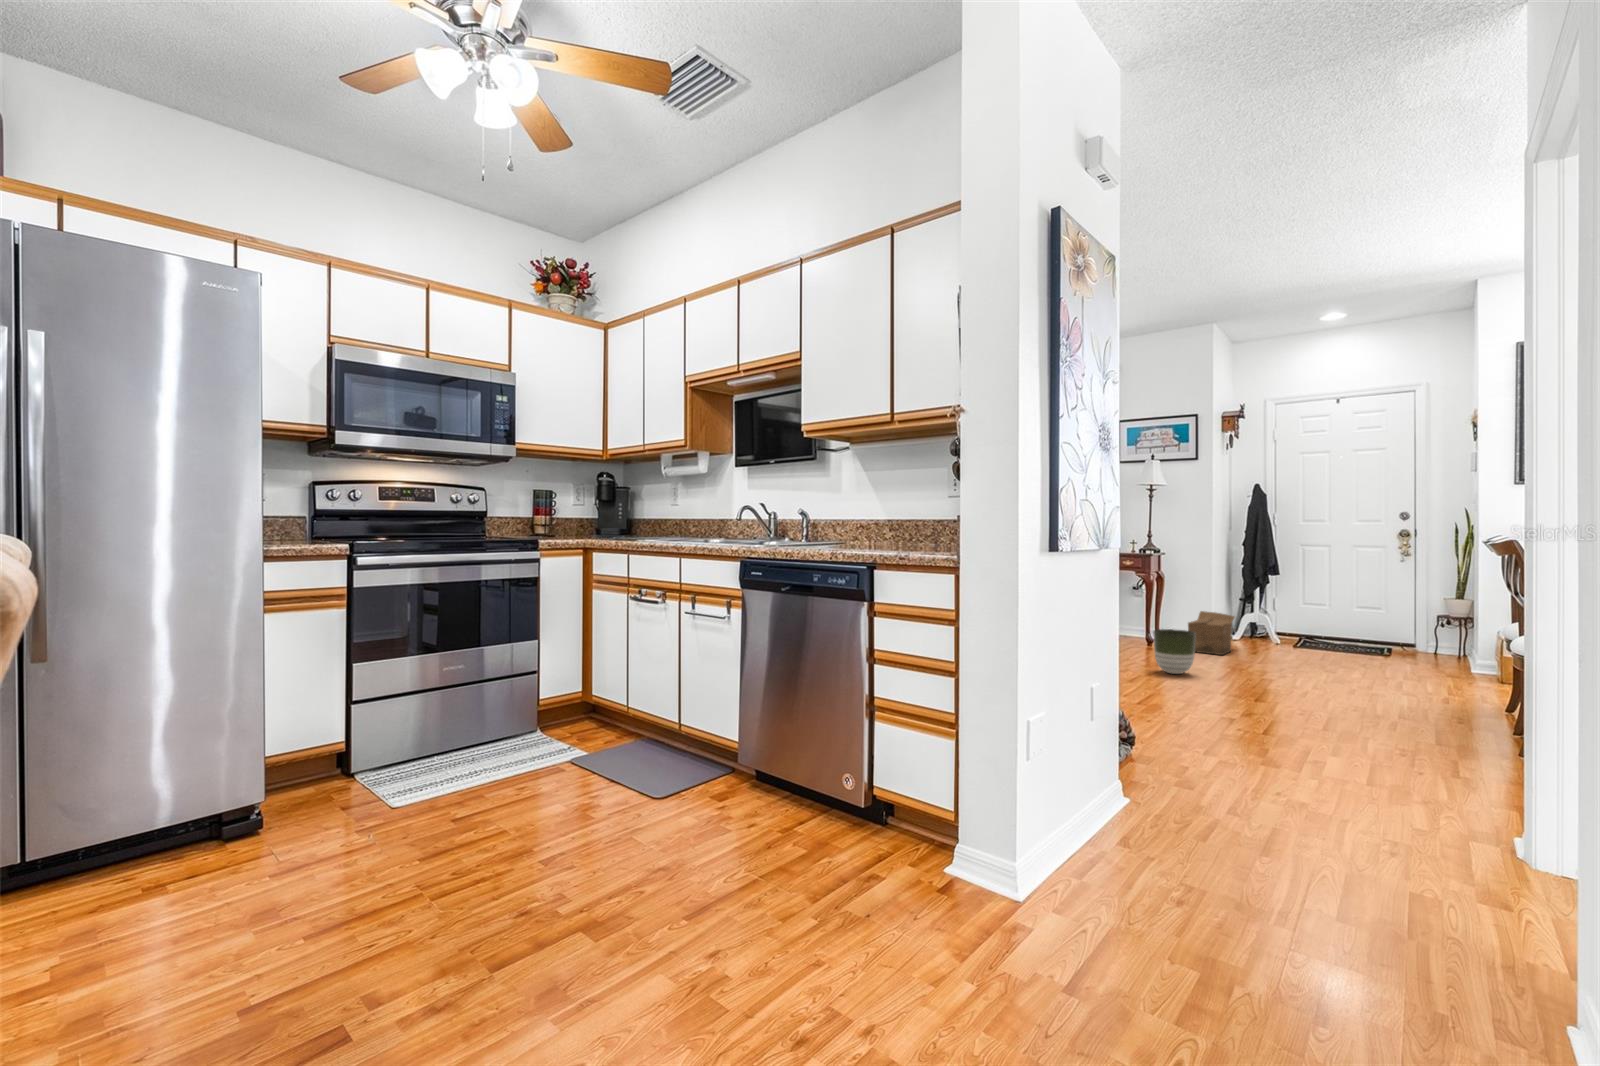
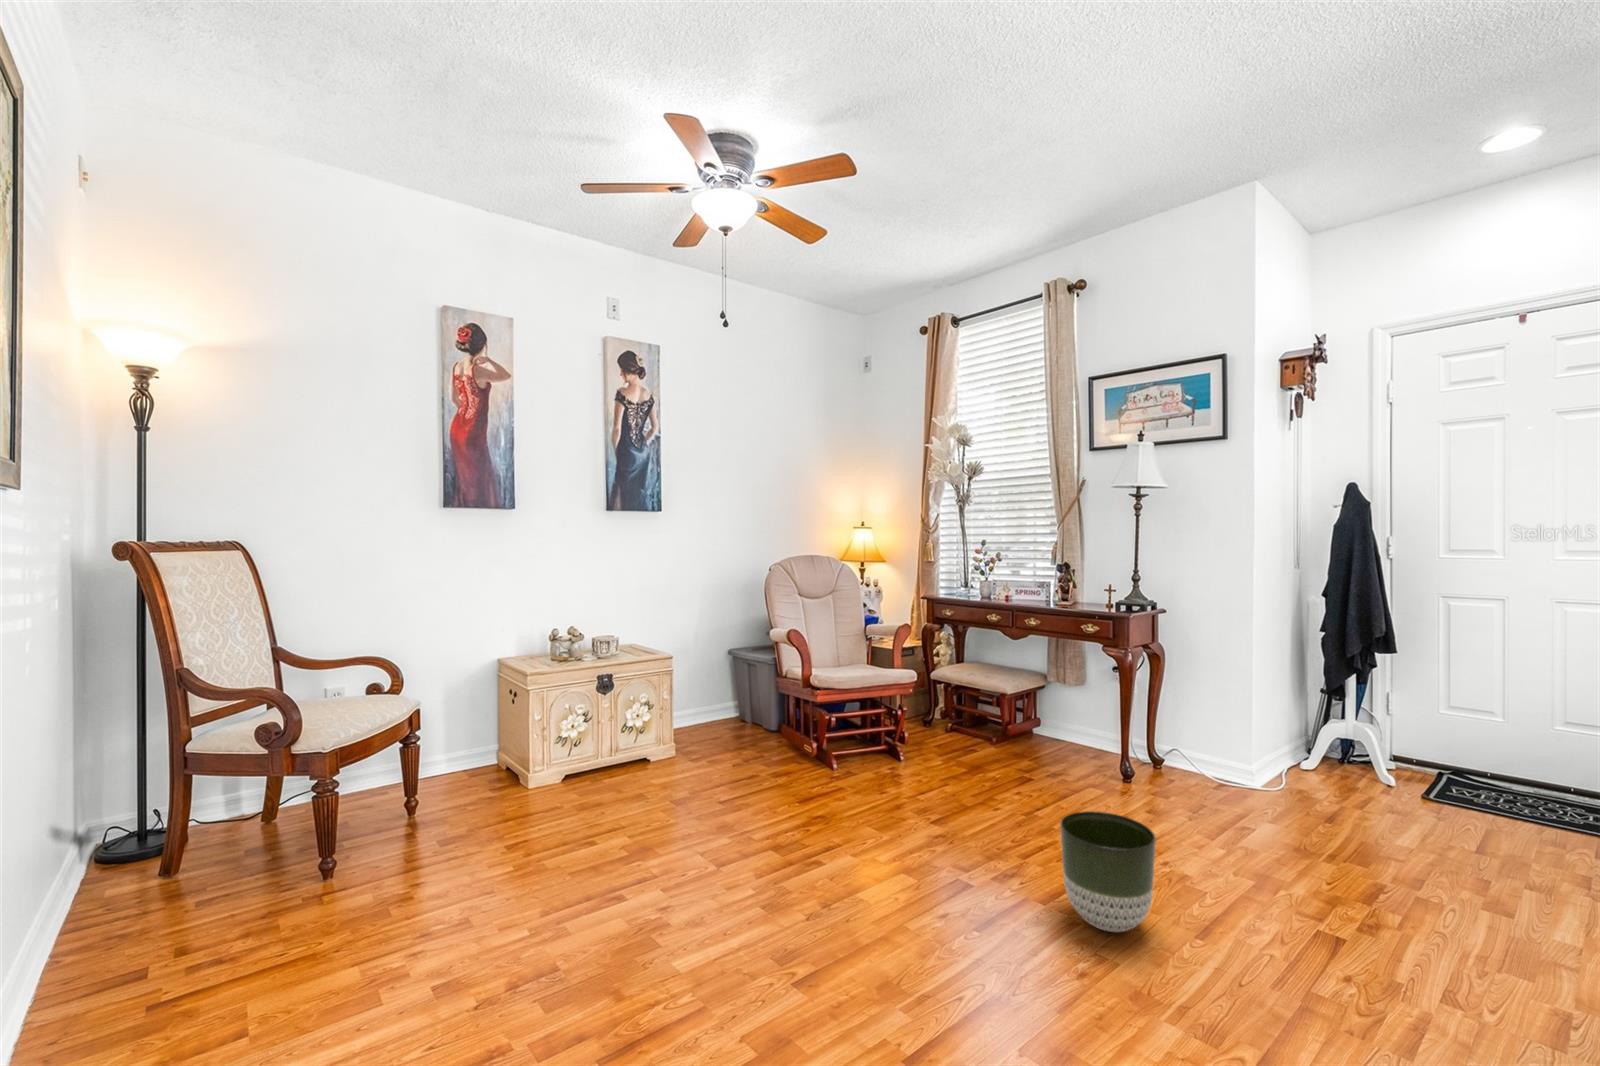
cardboard box: present [1188,611,1235,655] -> none [1187,728,1294,838]

